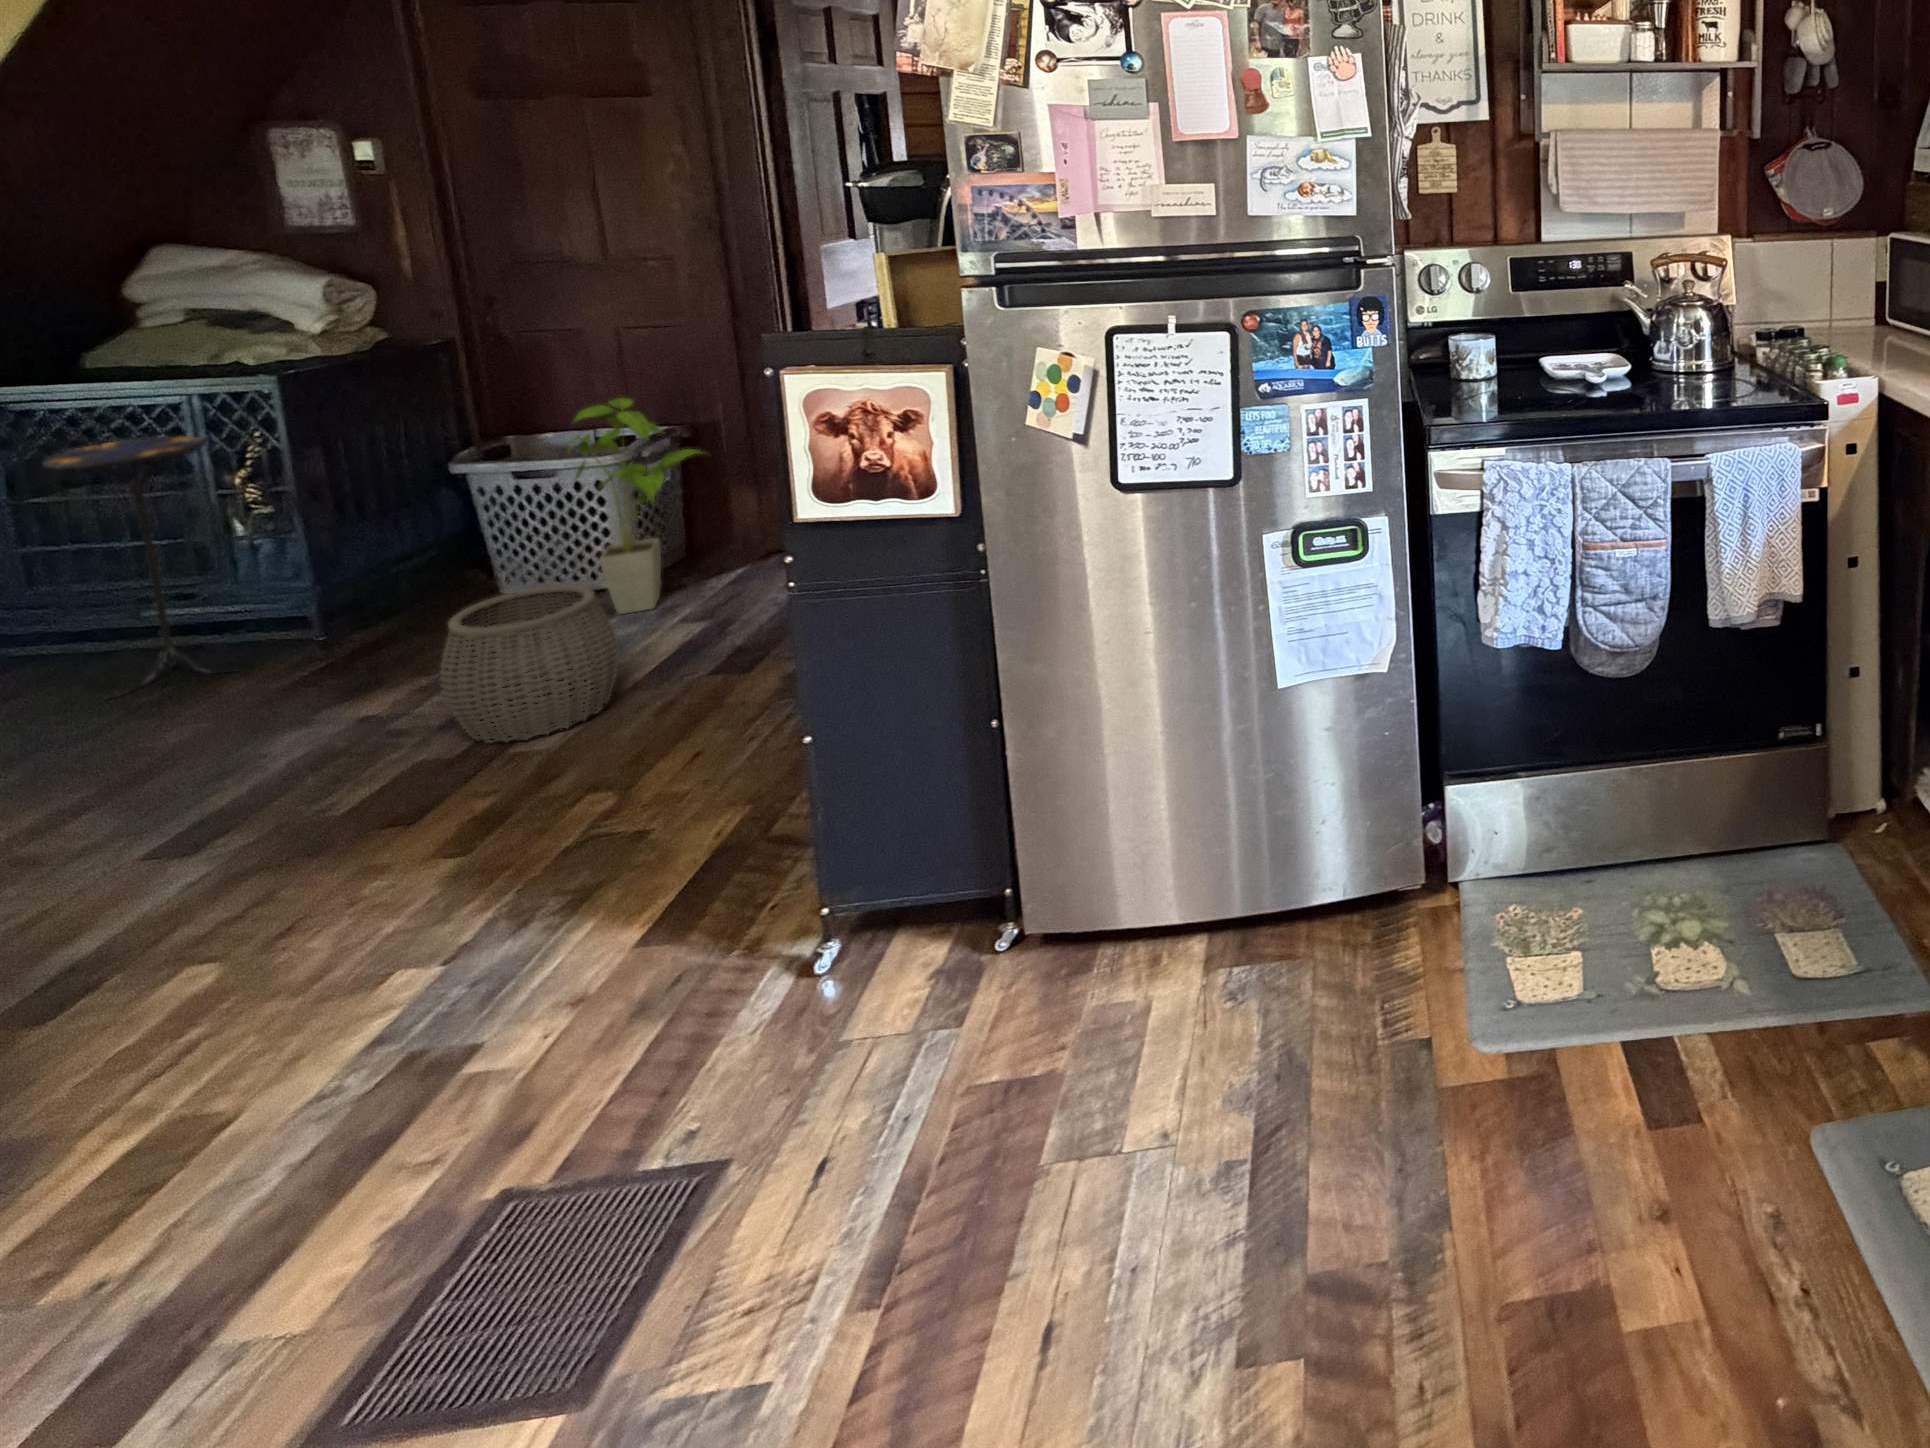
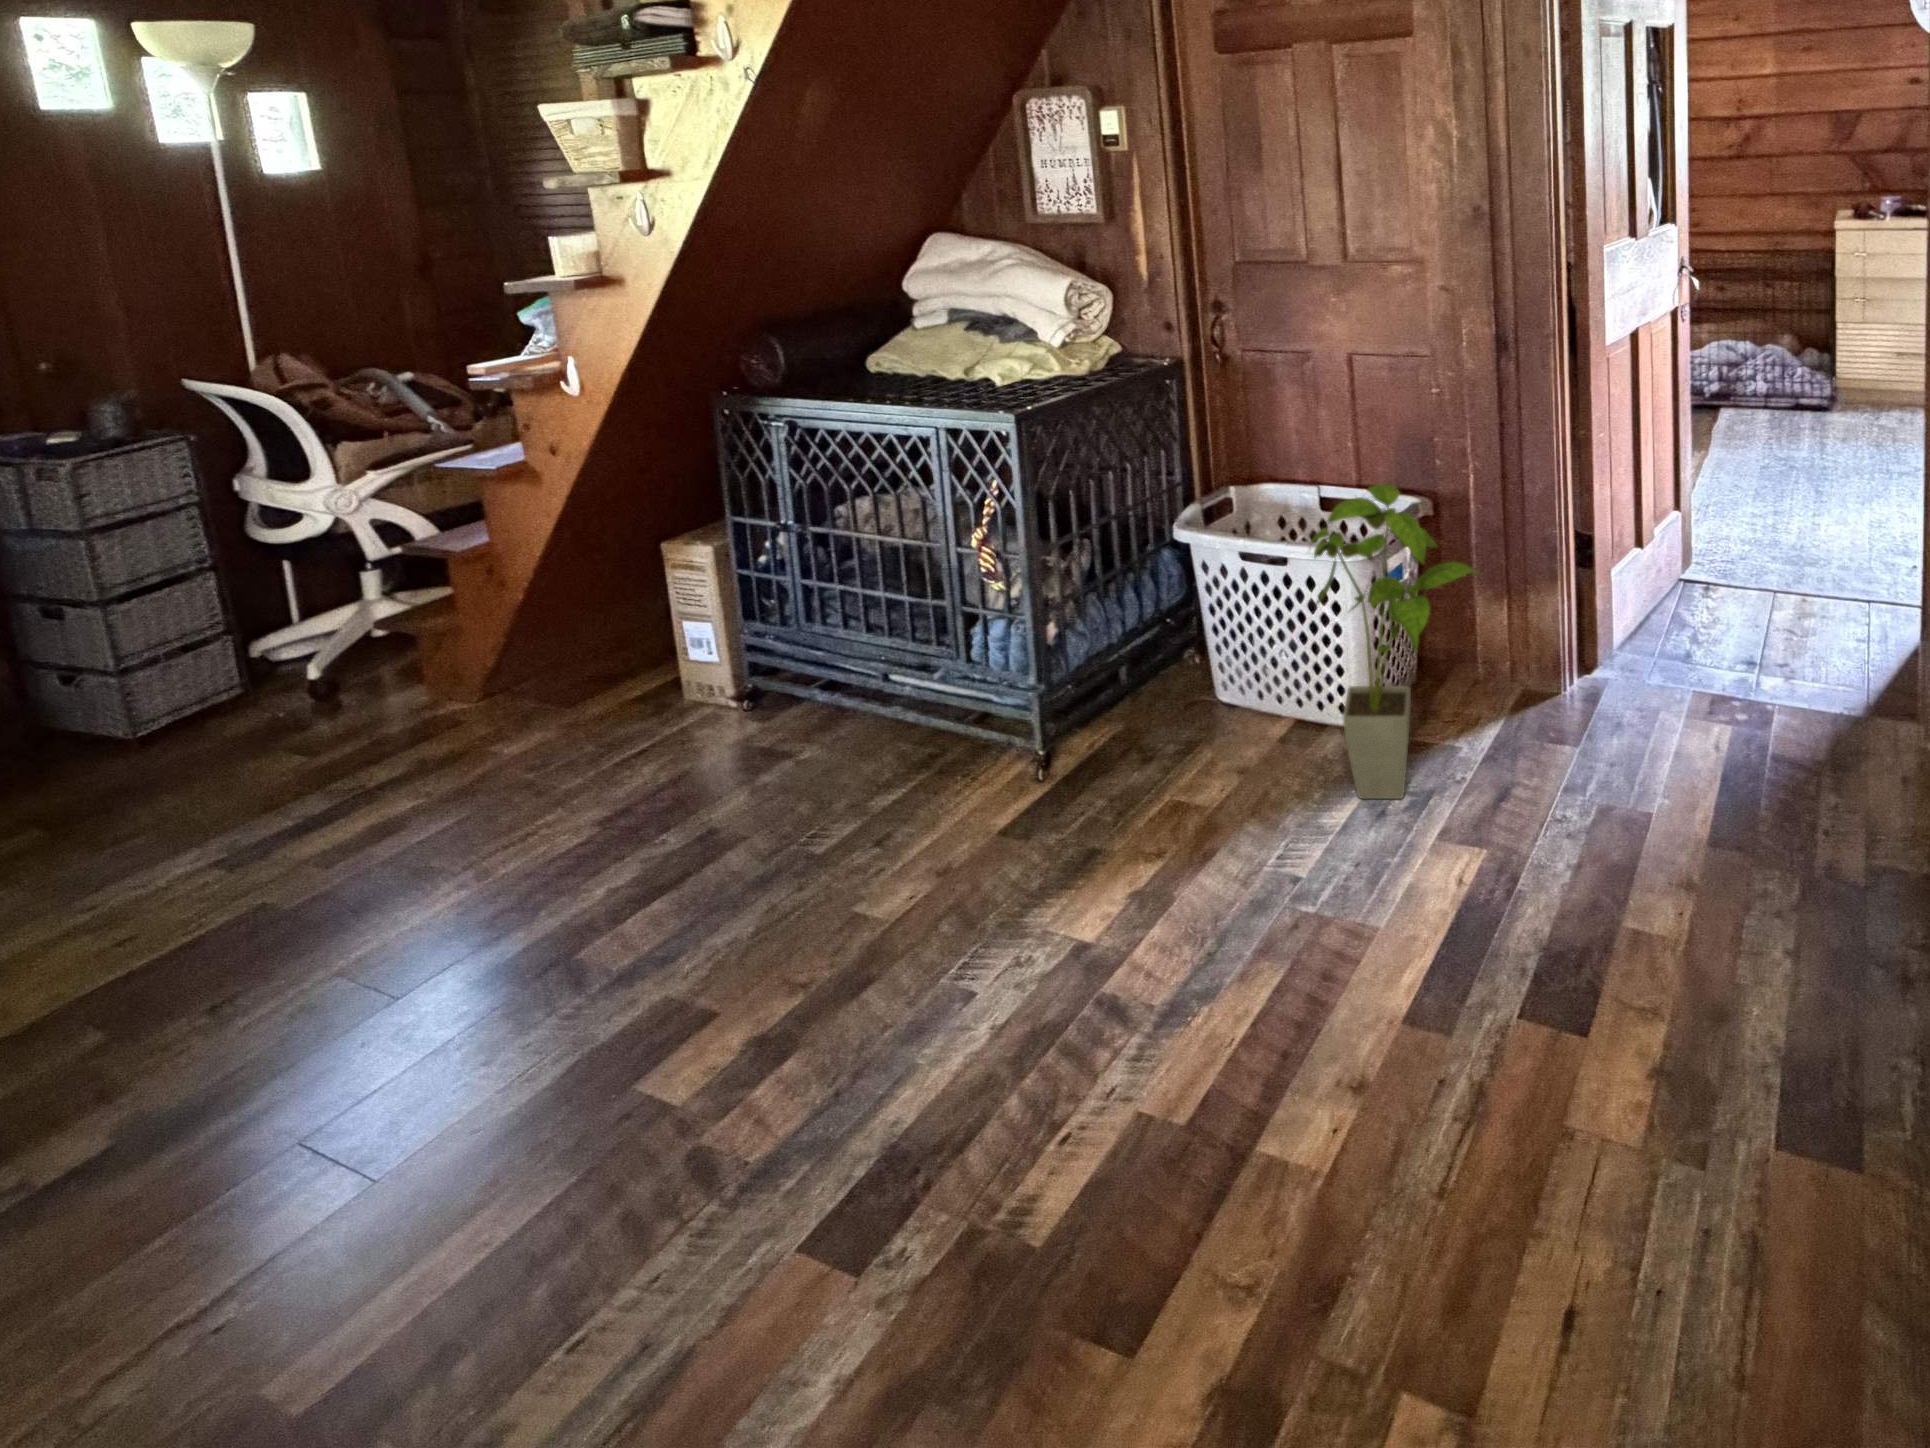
side table: present [43,436,210,698] -> none [801,475,964,803]
woven basket: present [441,585,619,743] -> none [1170,832,1409,1151]

